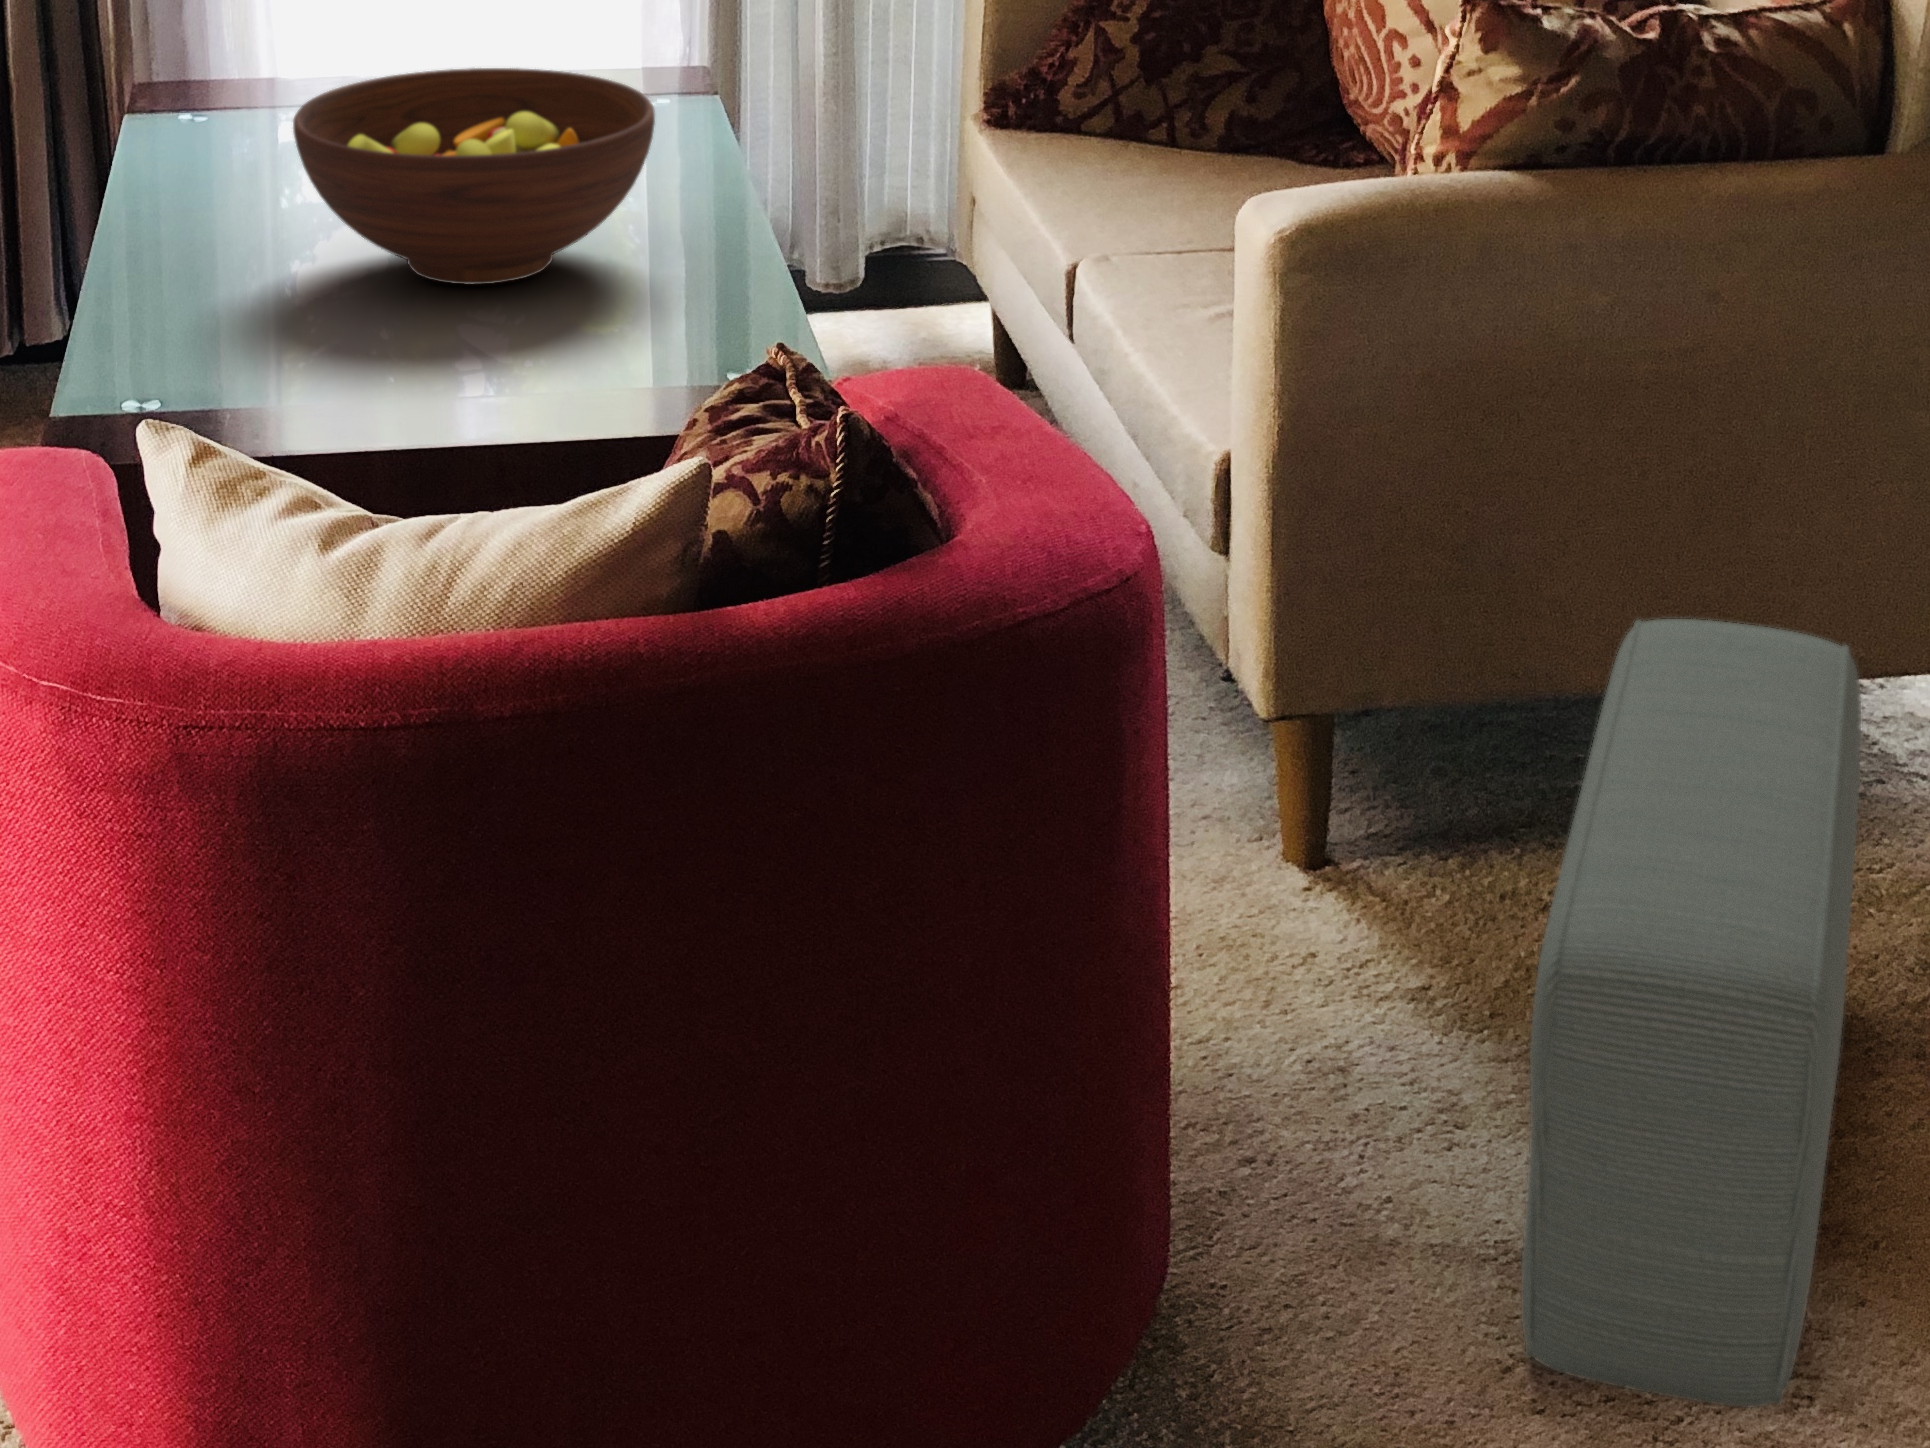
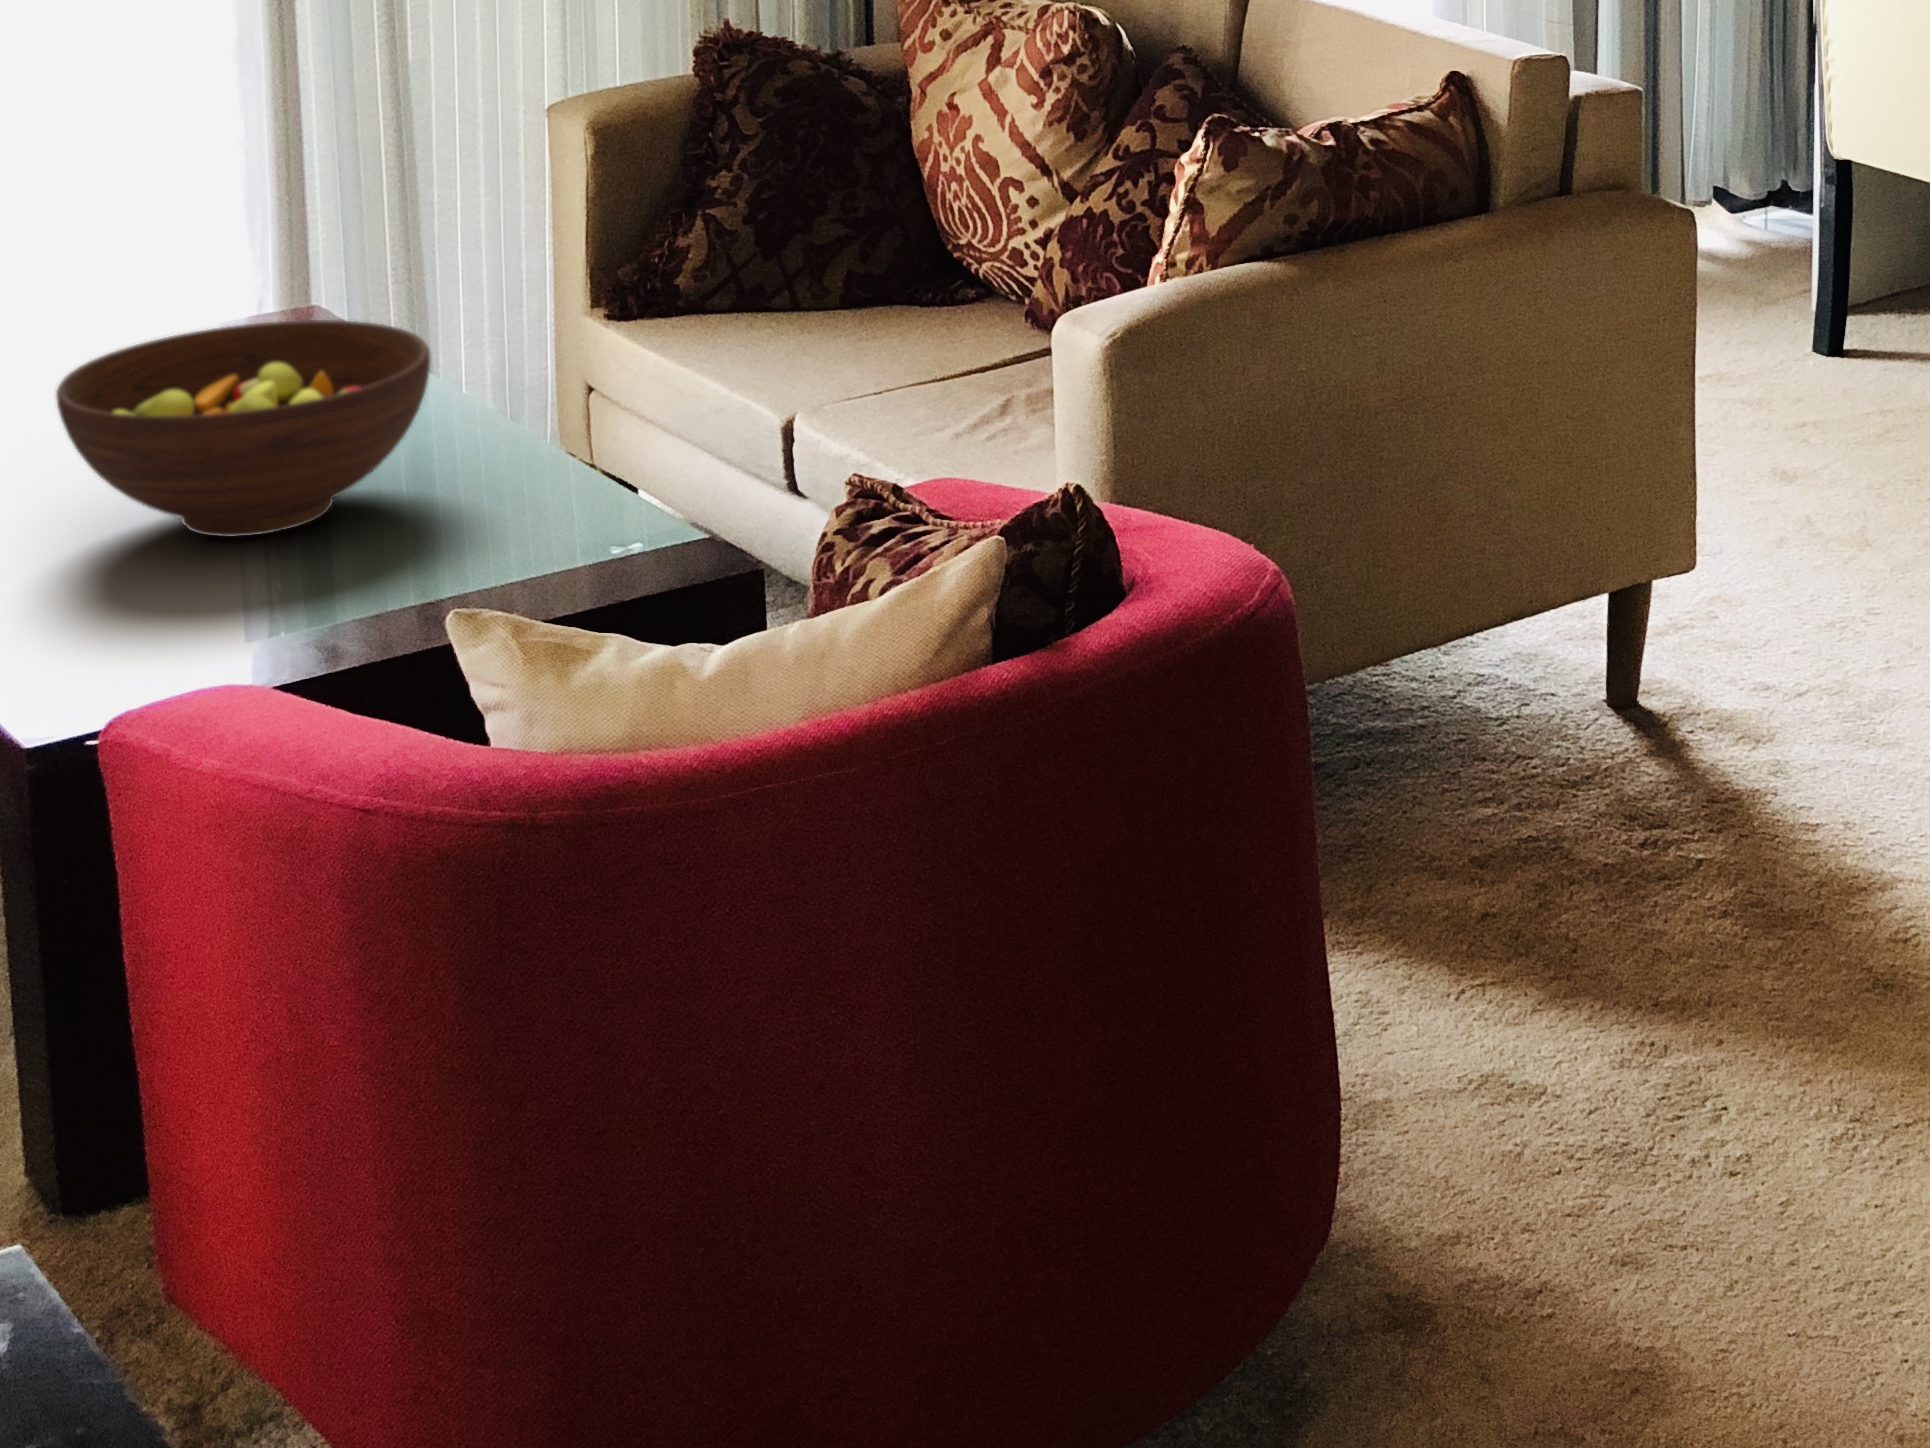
pouf: present [1521,619,1861,1408] -> none [1401,584,1720,1152]

